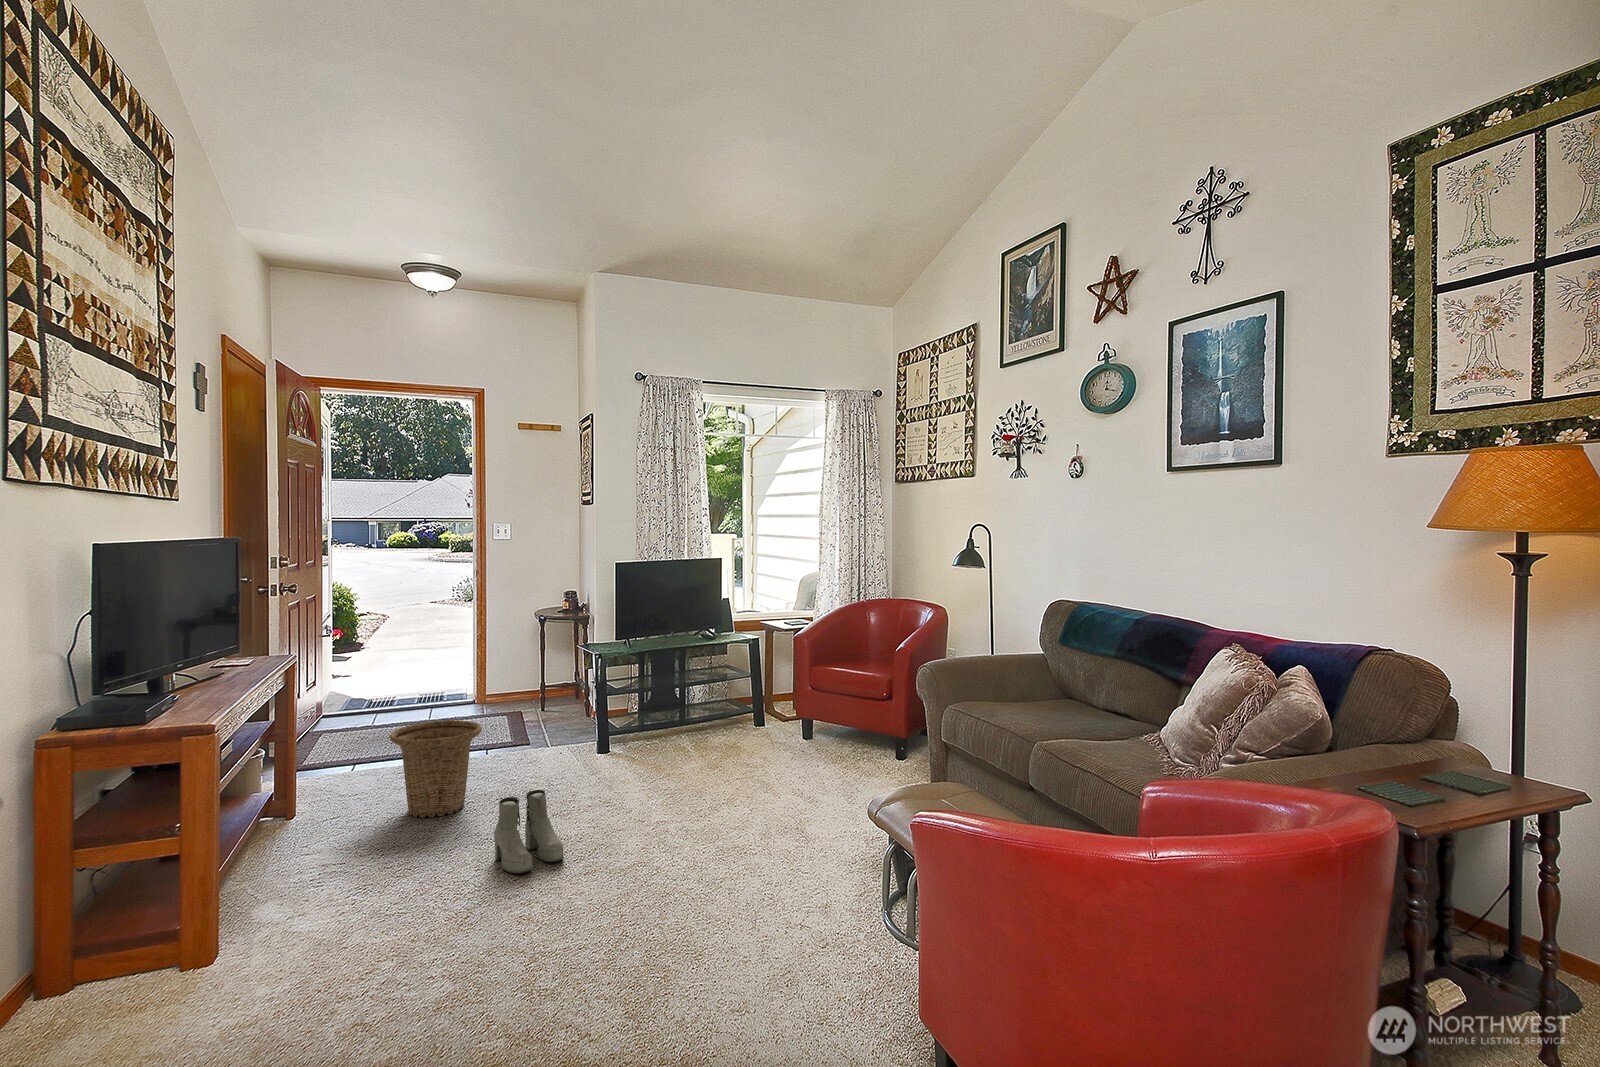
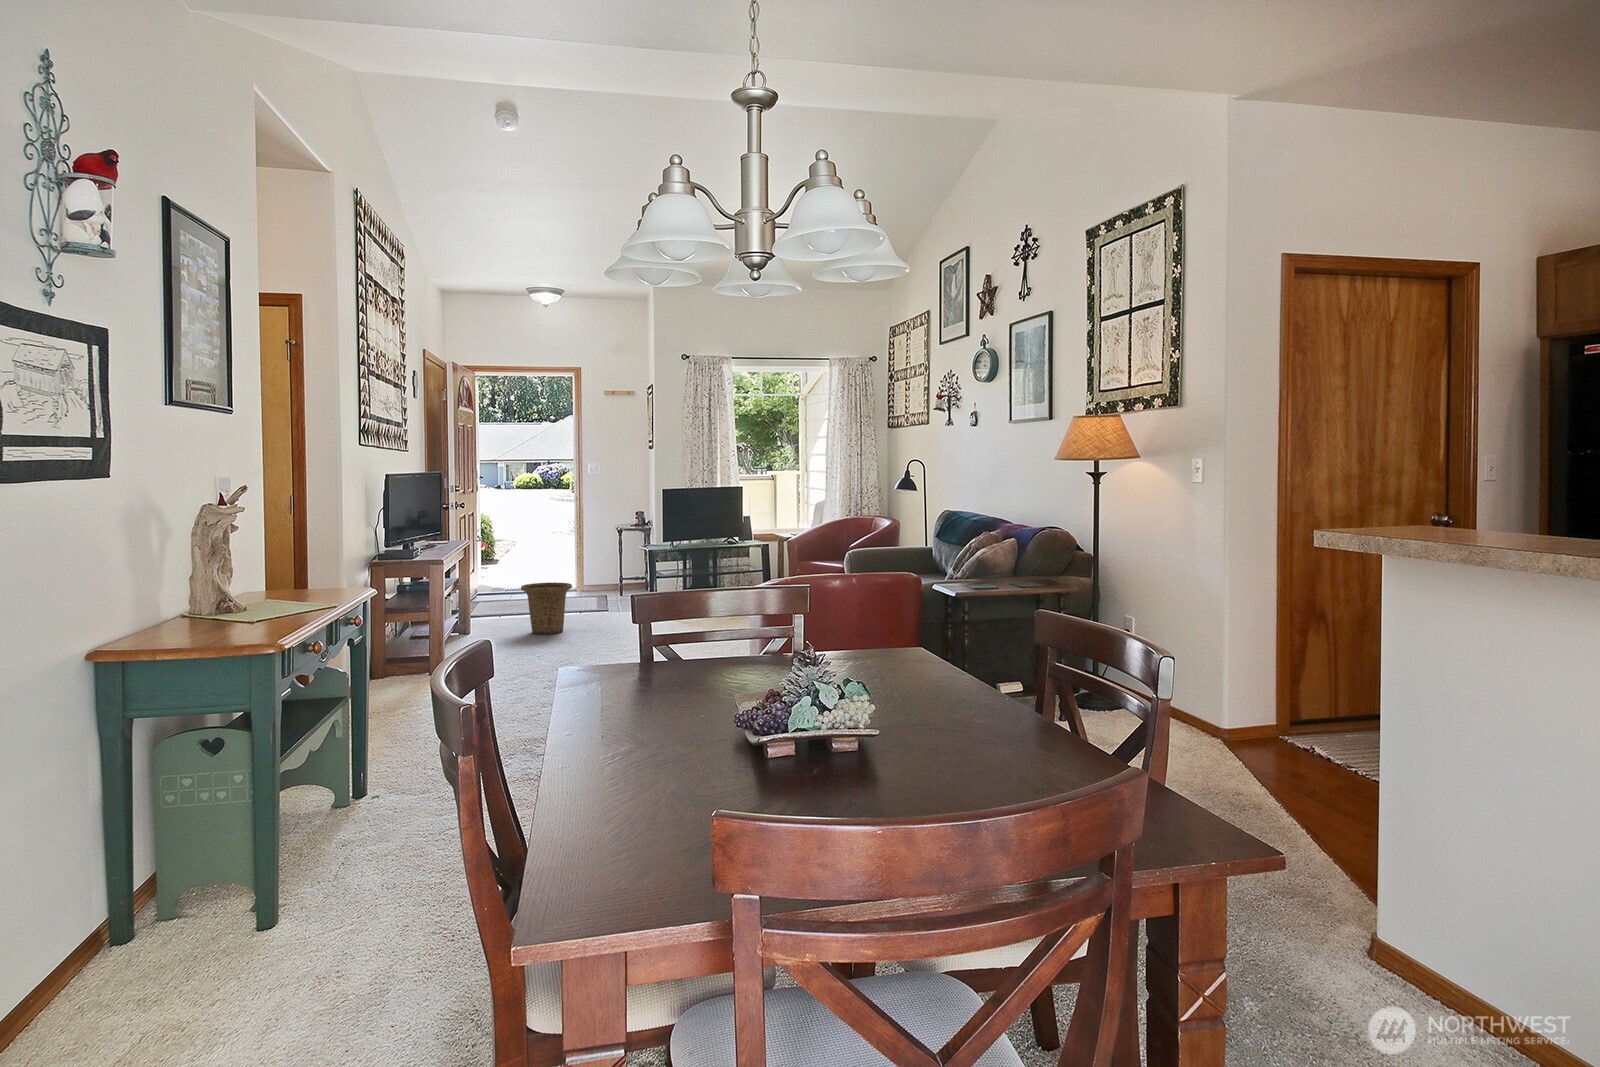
boots: present [494,790,564,874] -> none [575,613,611,651]

